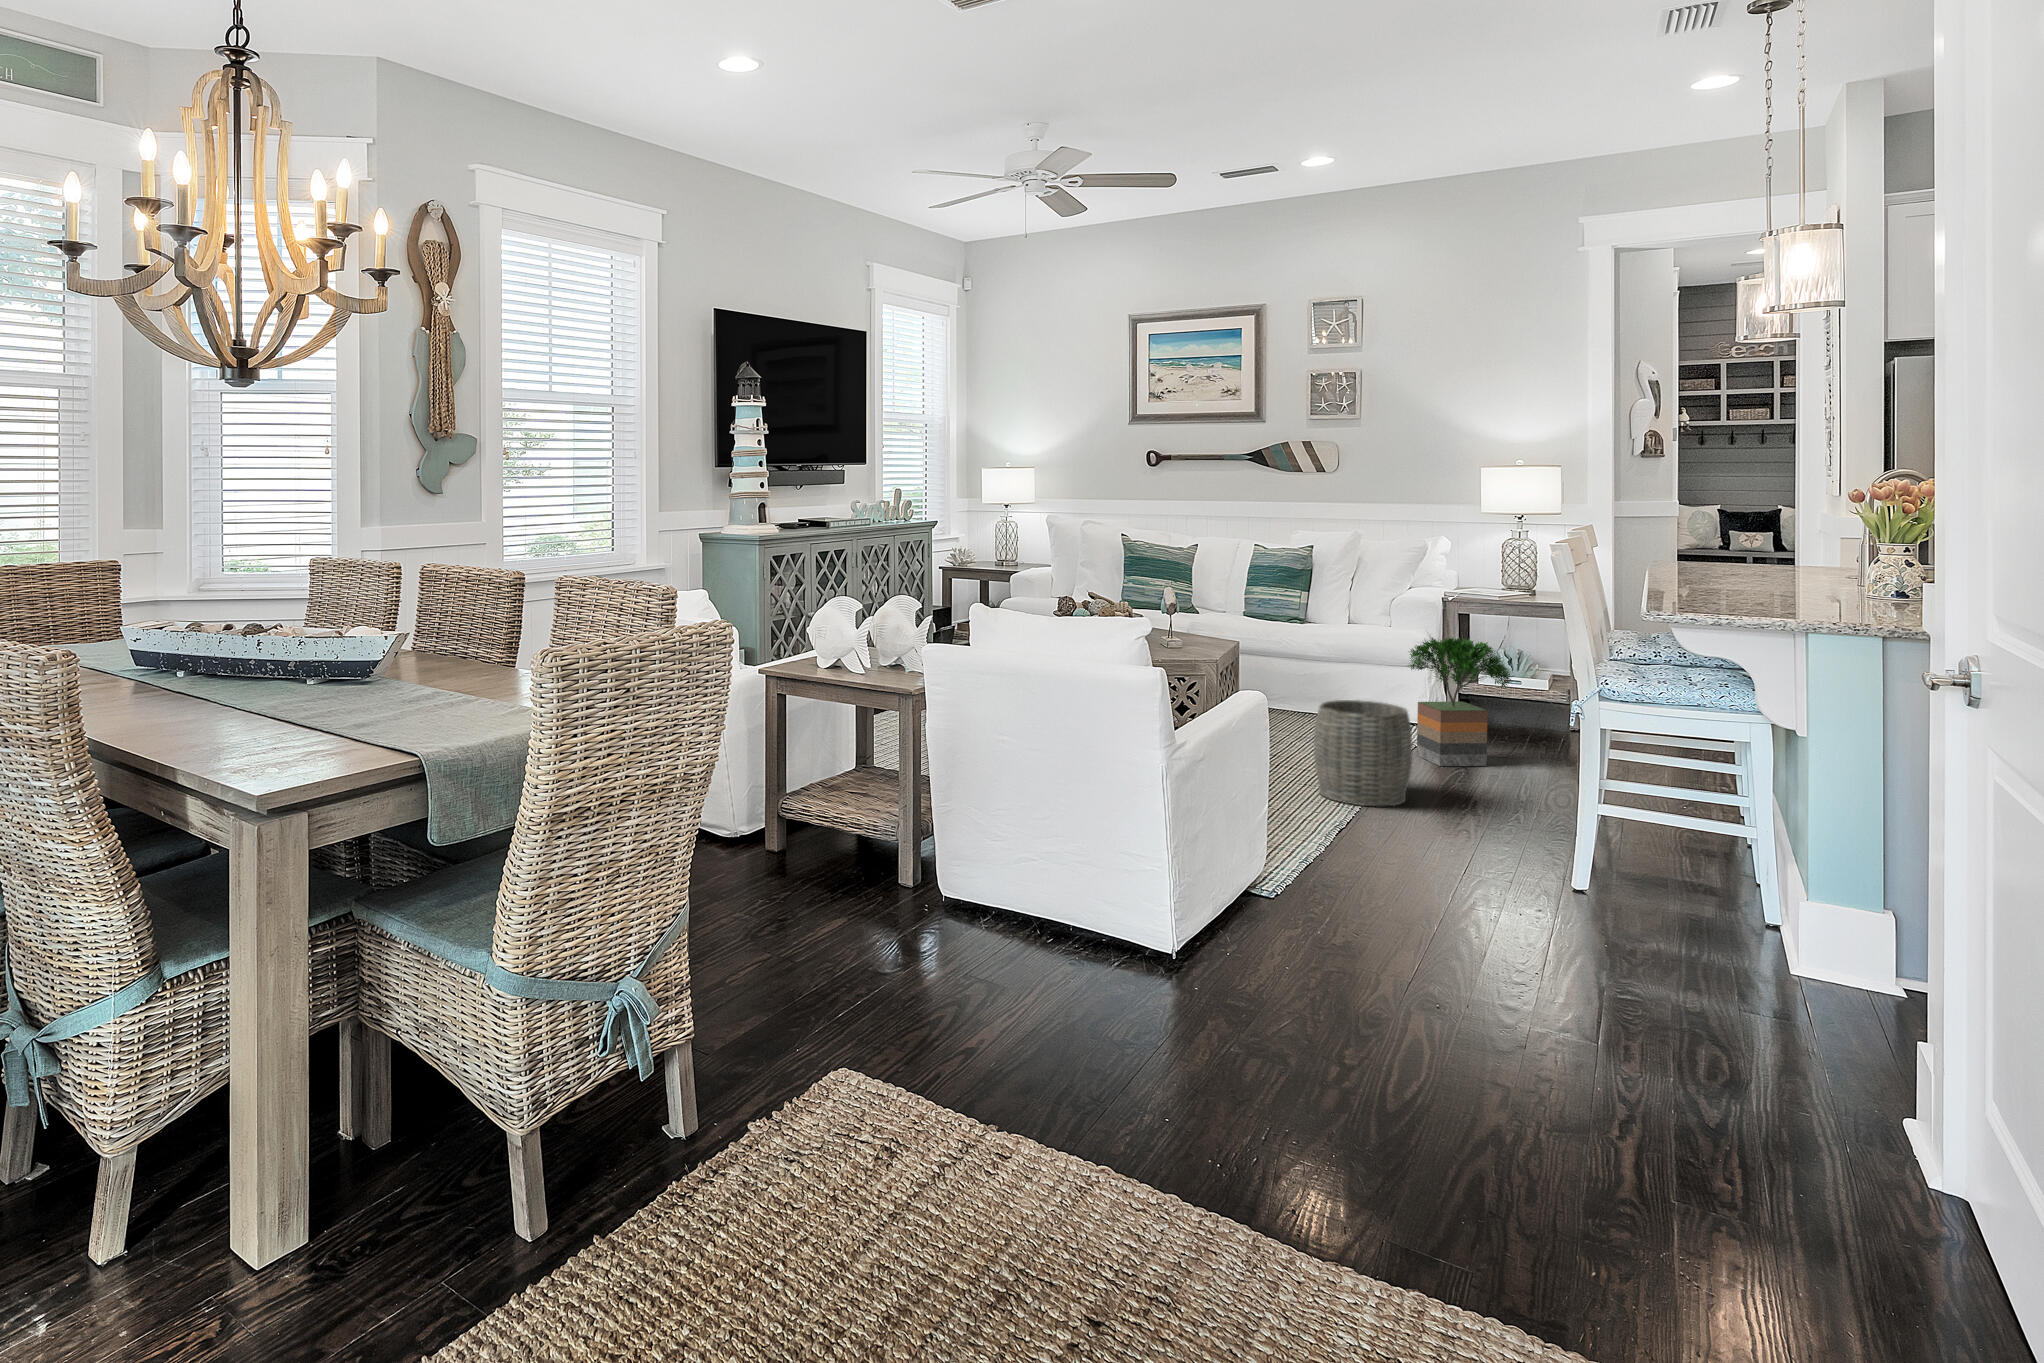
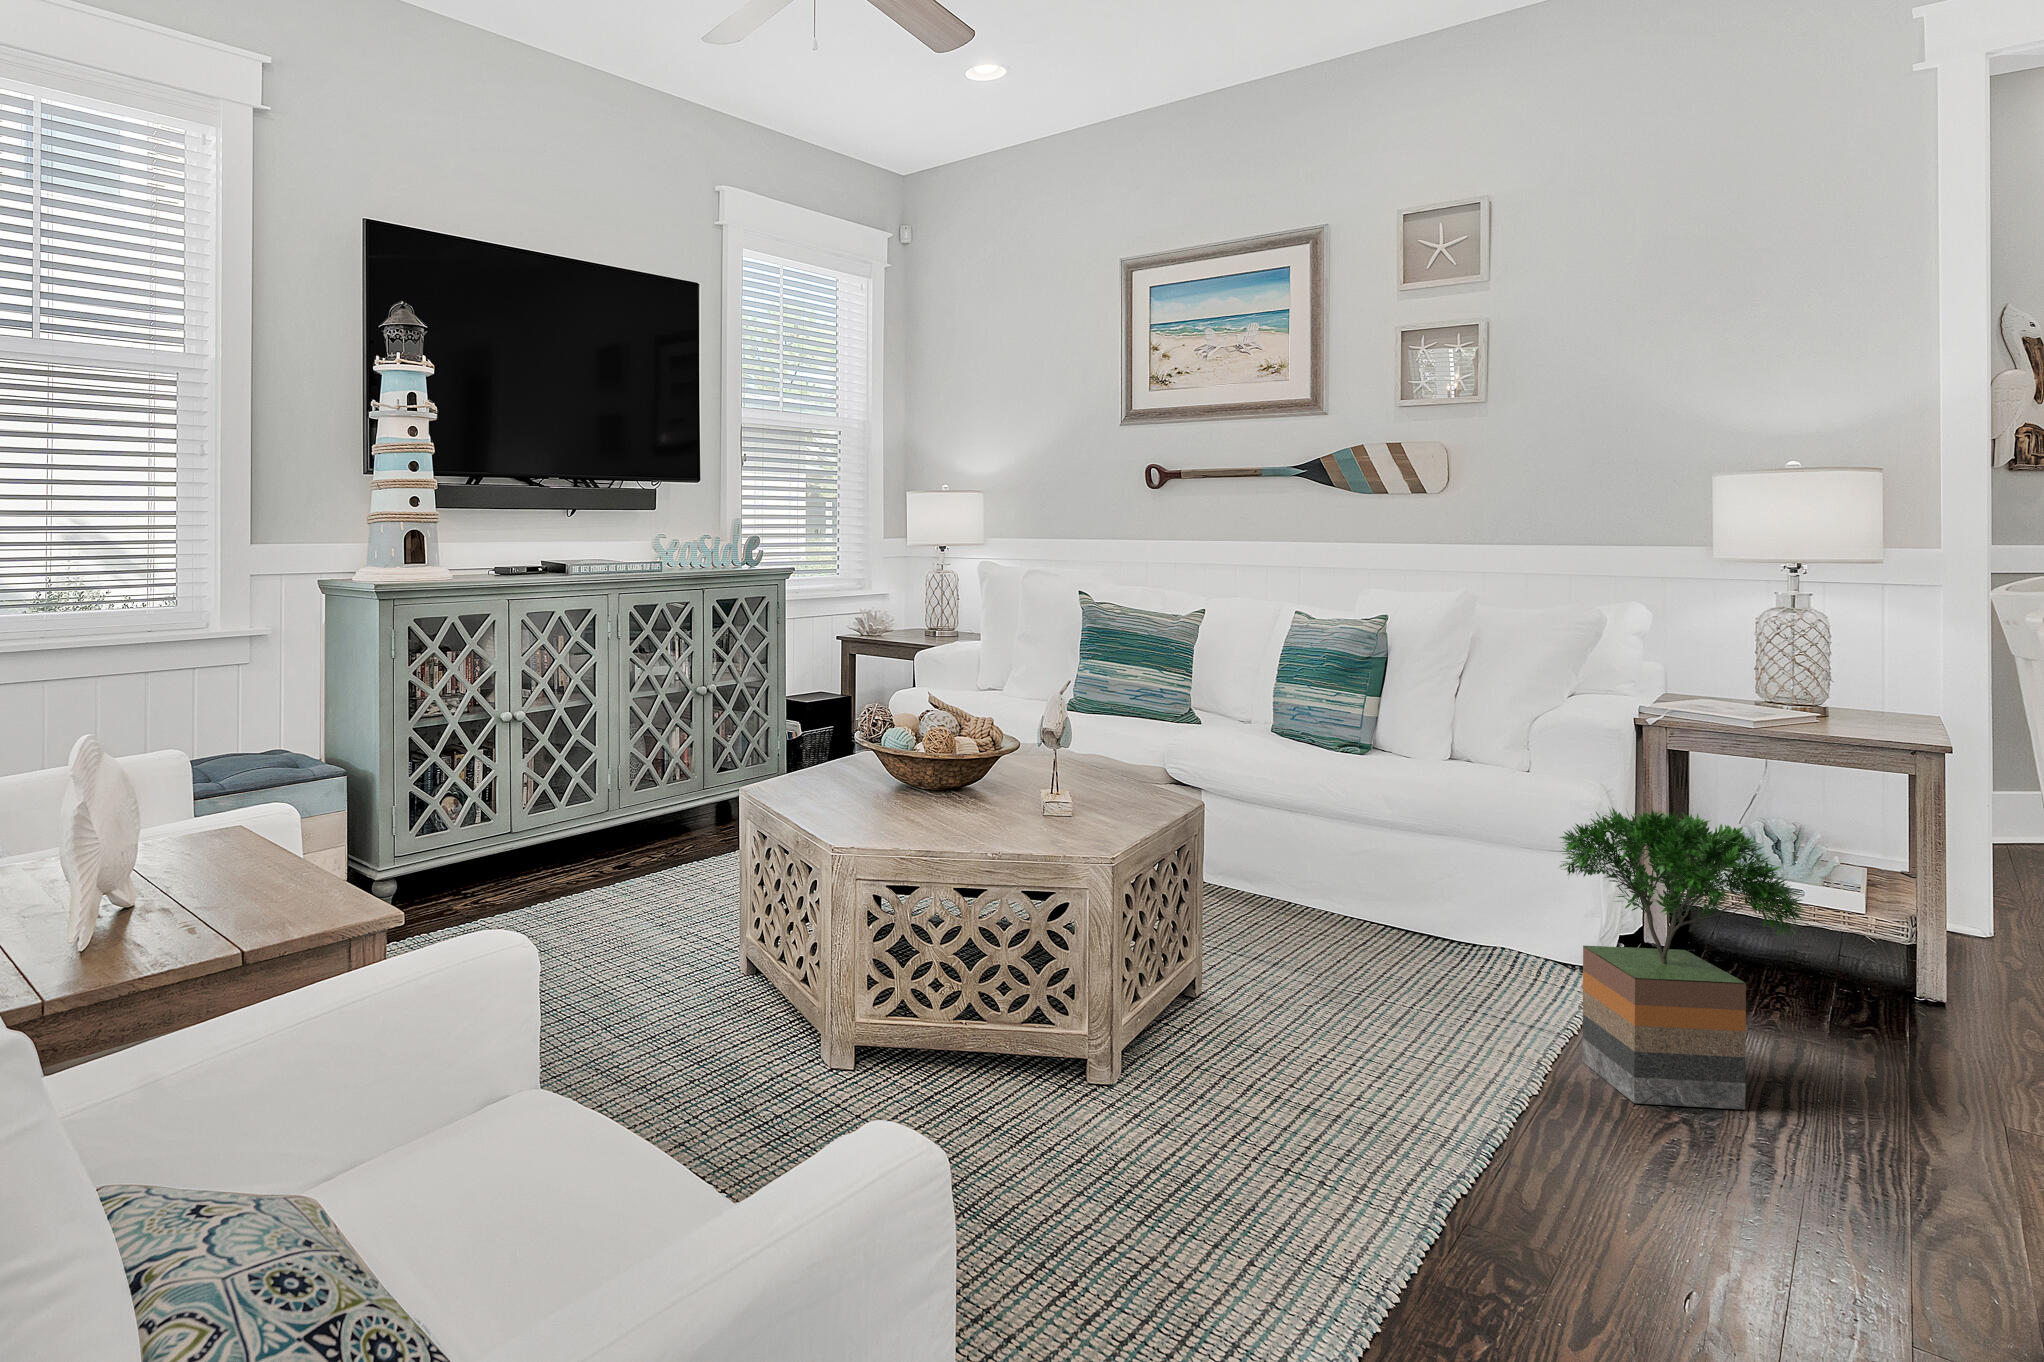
woven basket: present [1314,700,1413,807] -> none [1317,960,1560,1261]

